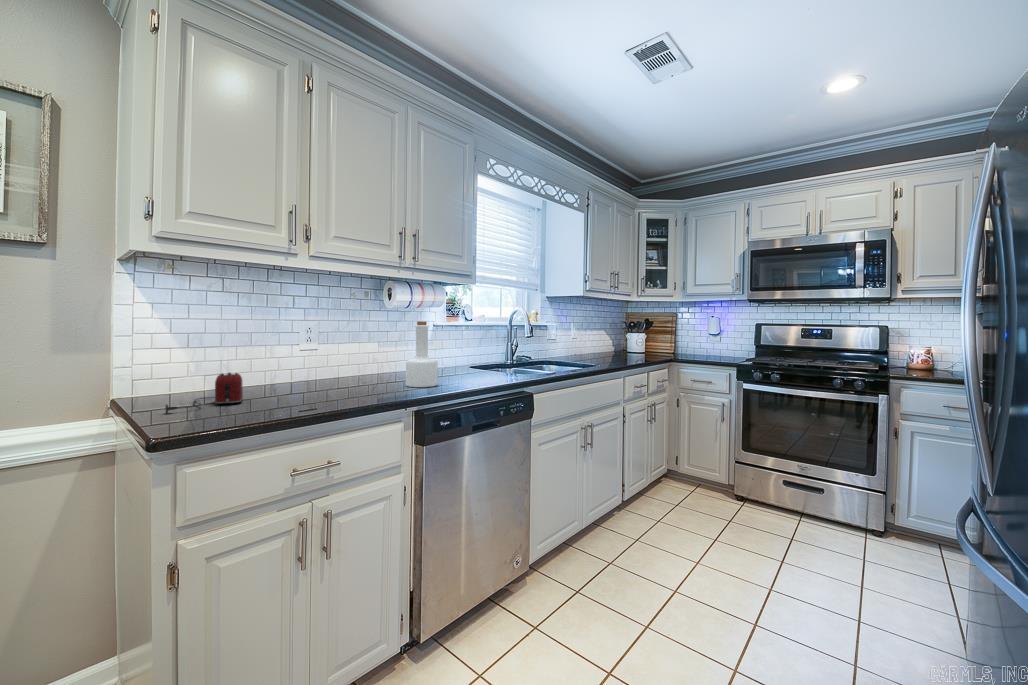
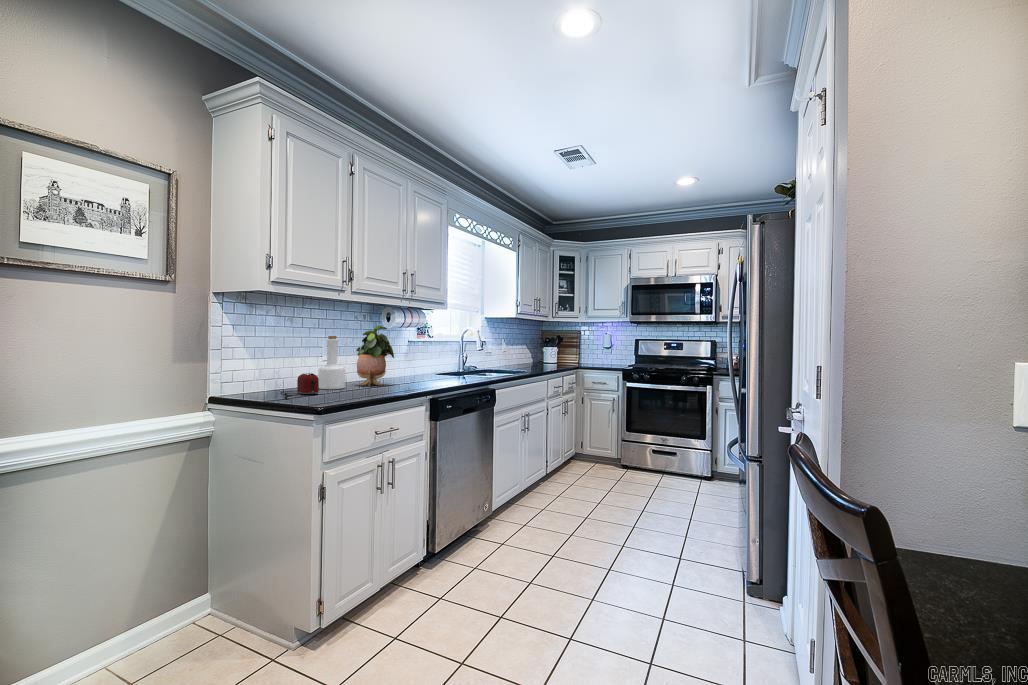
potted plant: none [333,305,384,389] -> present [357,325,394,386]
bottle: present [406,321,438,387] -> present [318,336,345,389]

